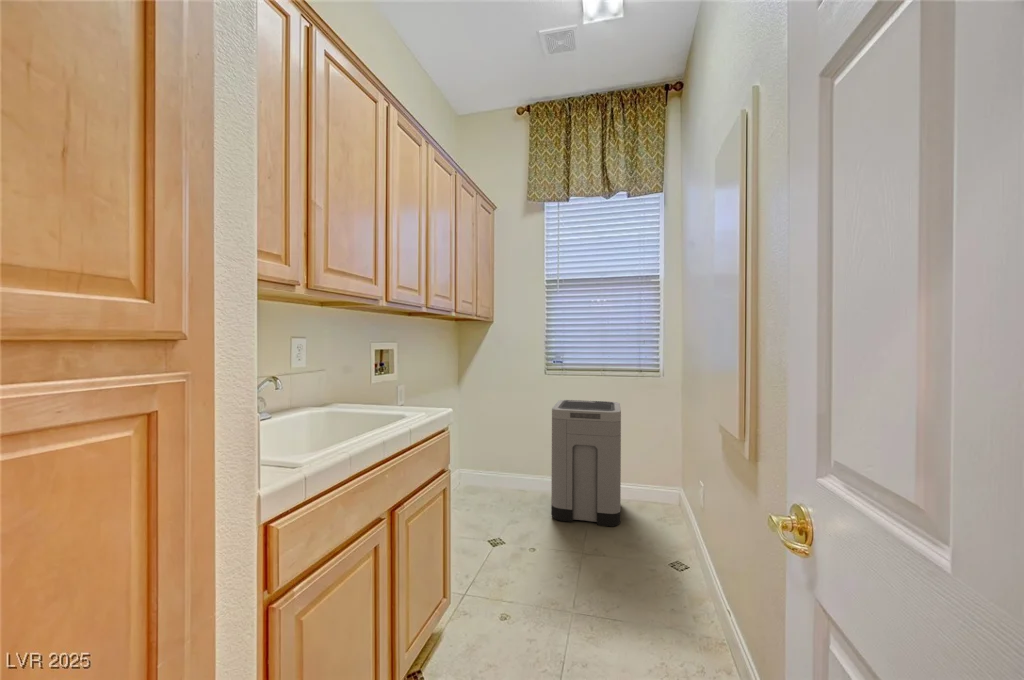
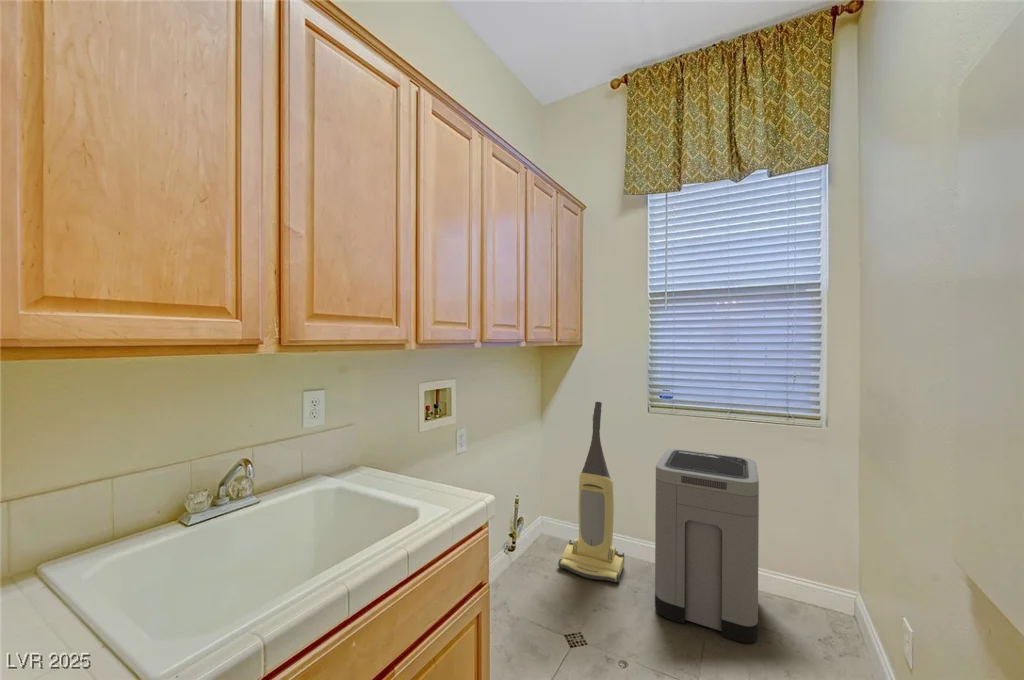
vacuum cleaner: none [476,367,527,506] -> present [558,402,624,583]

